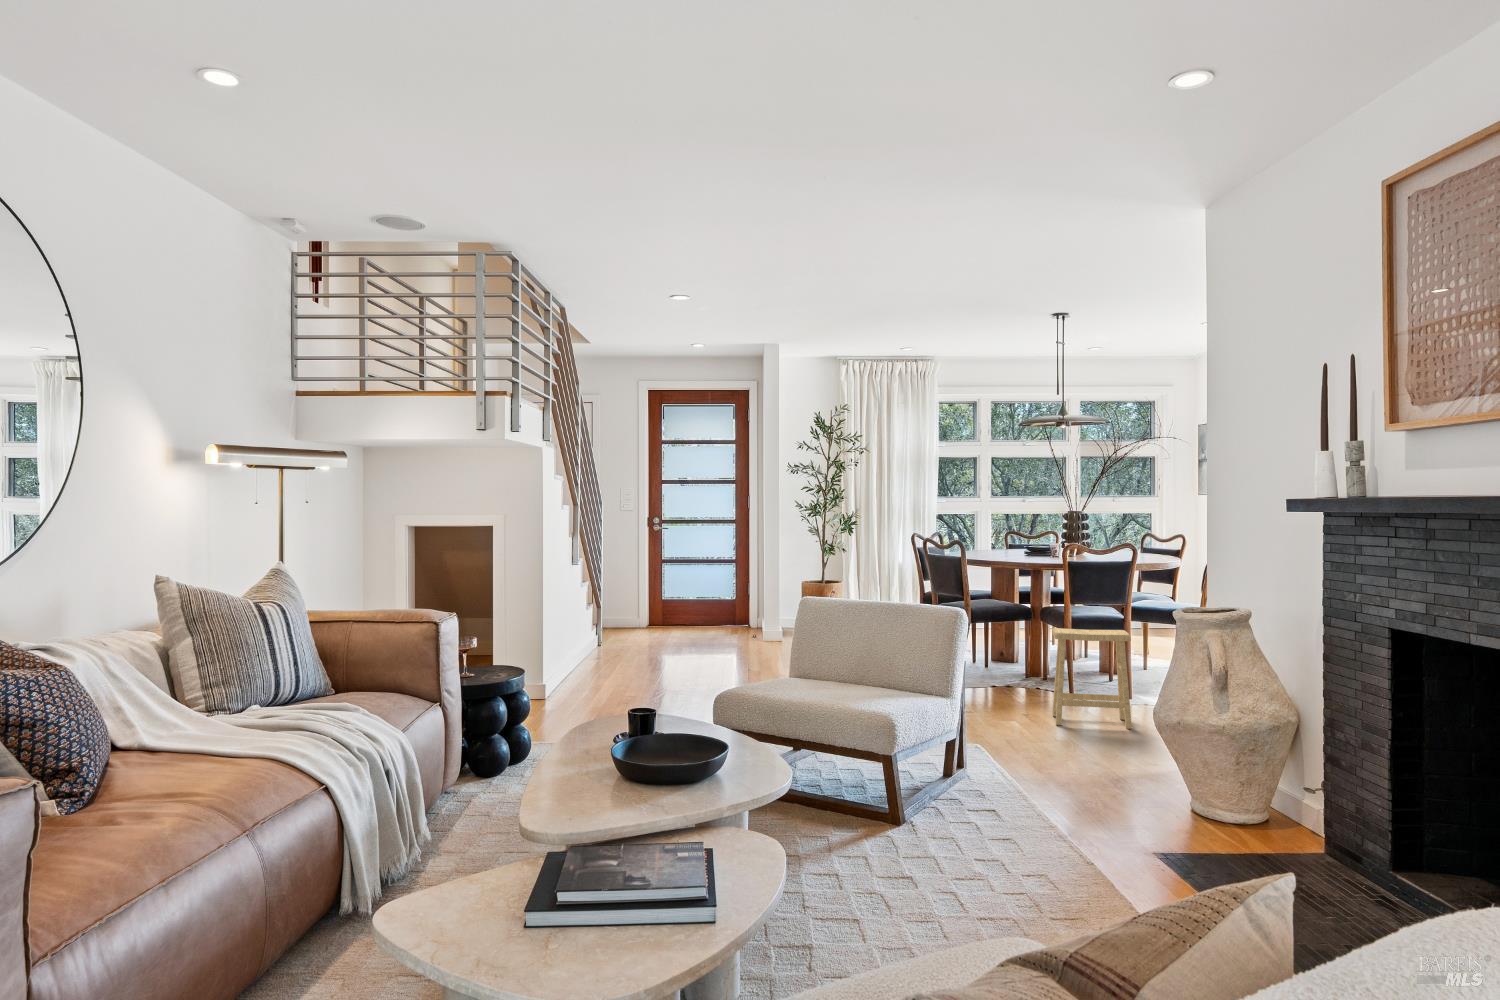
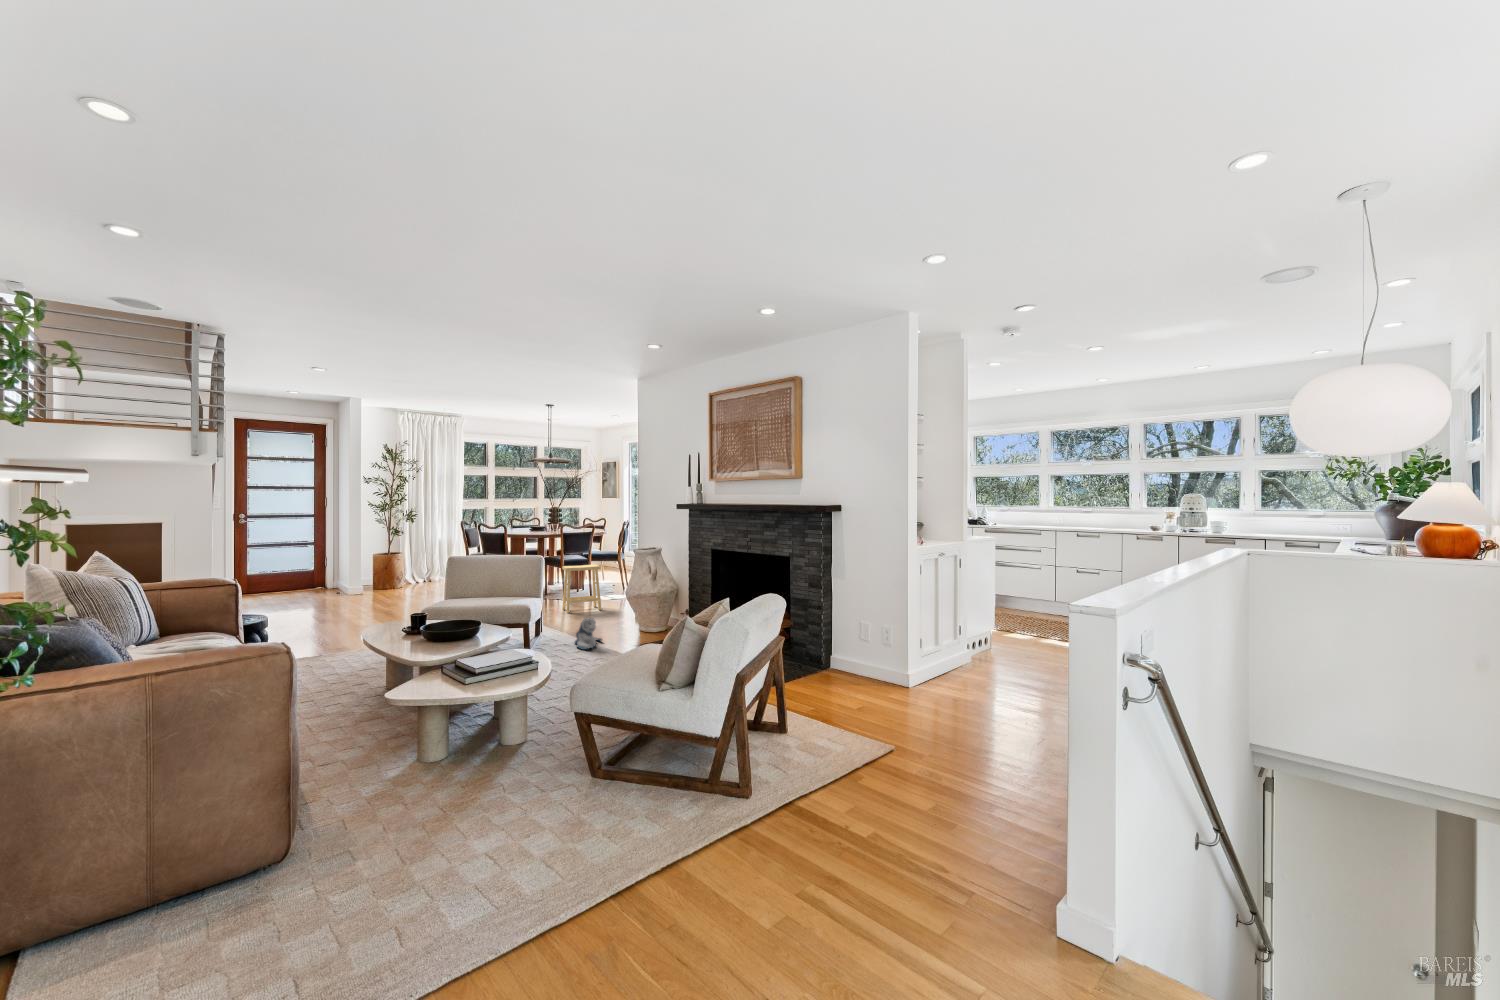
plush toy: none [1018,757,1085,836] -> present [575,618,602,650]

